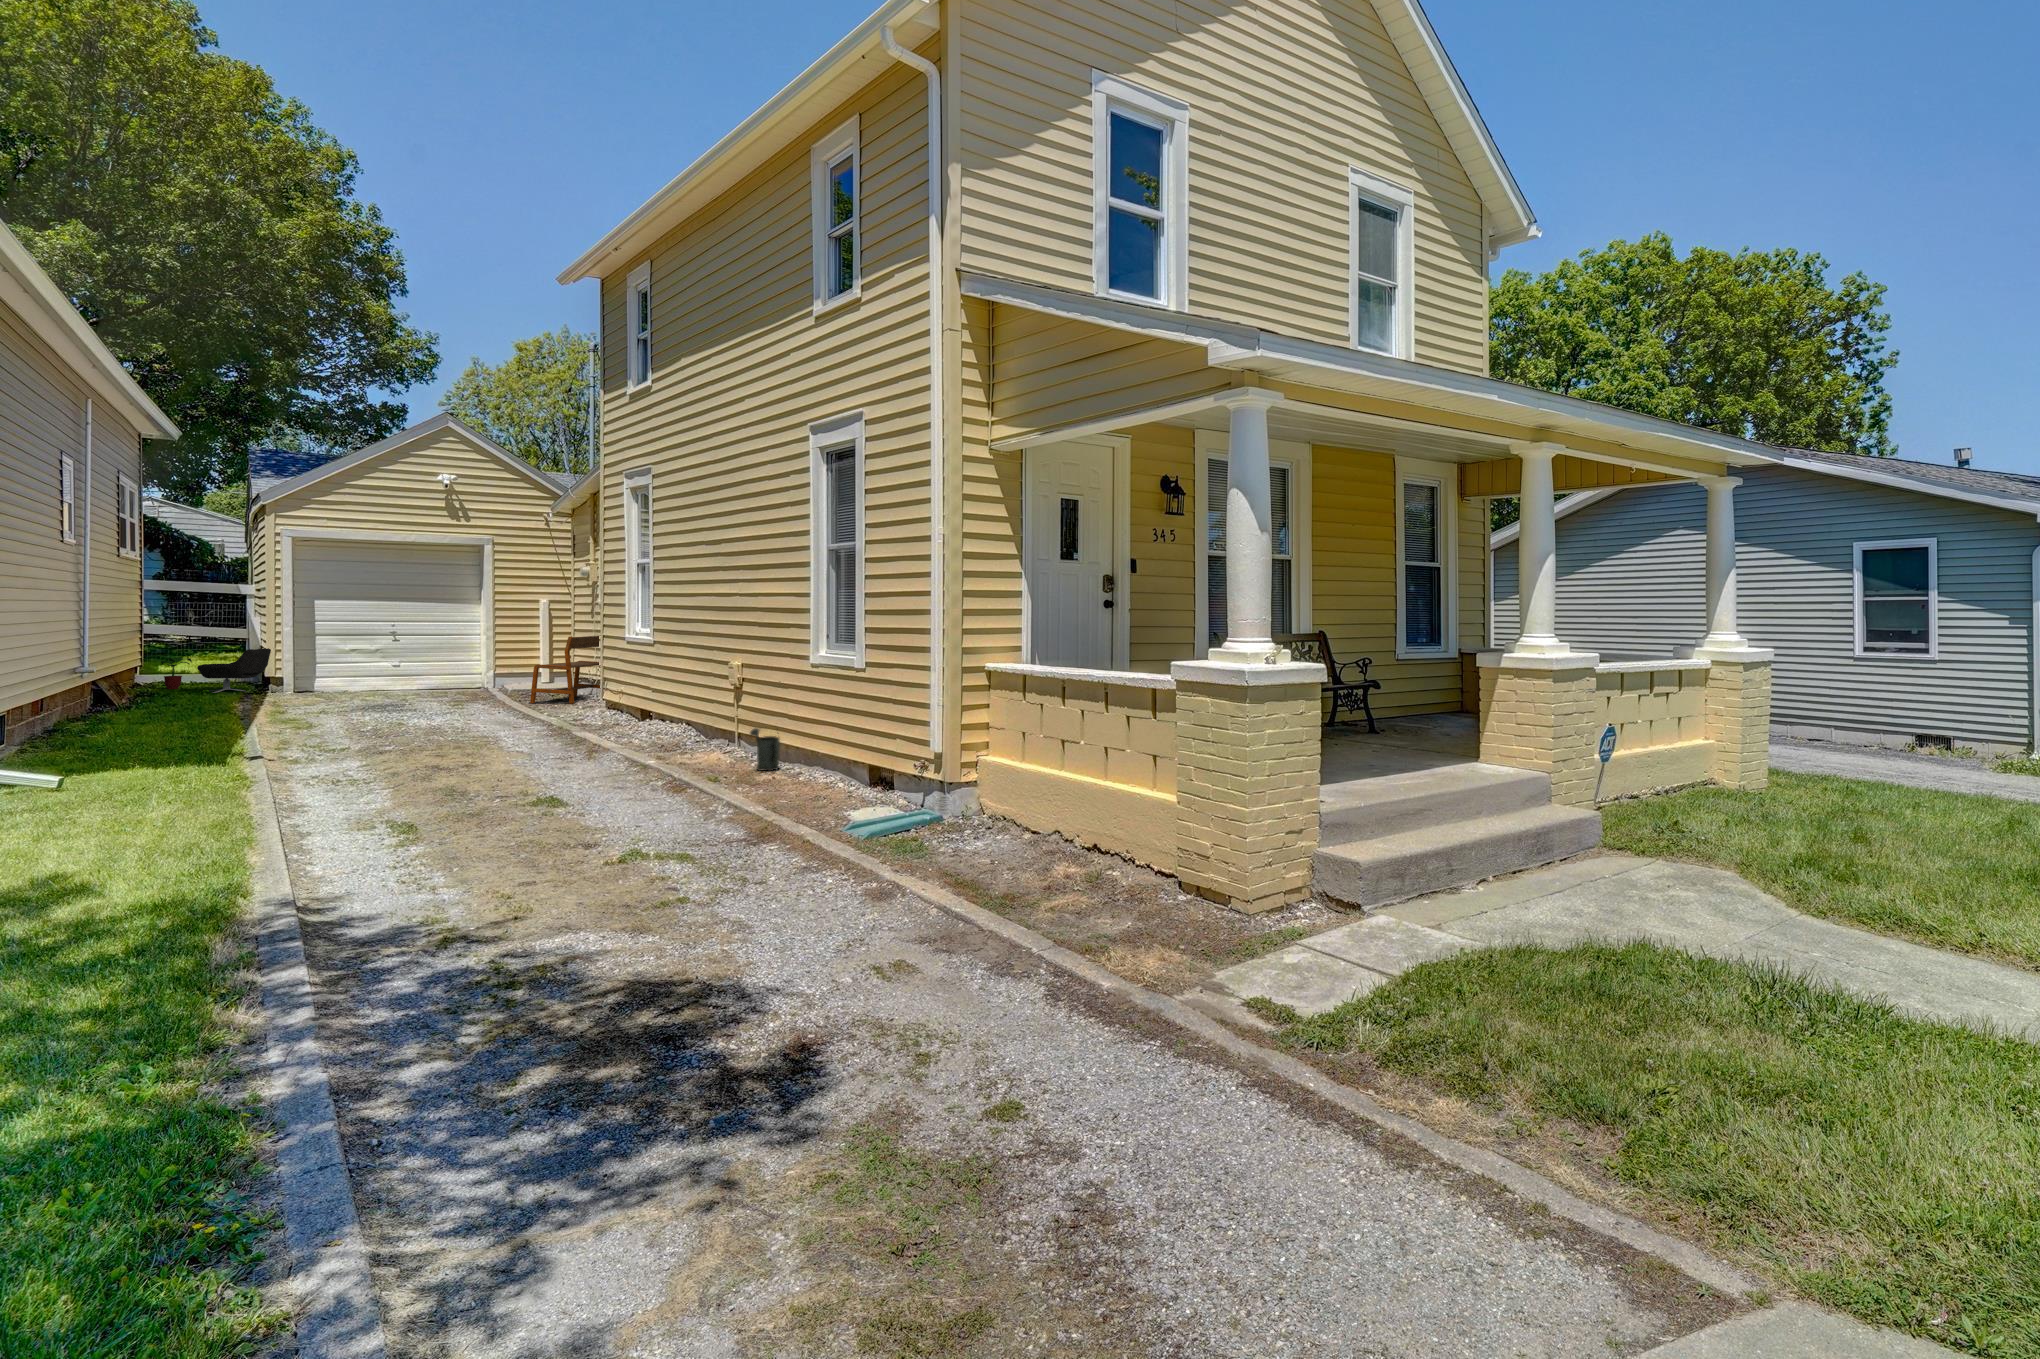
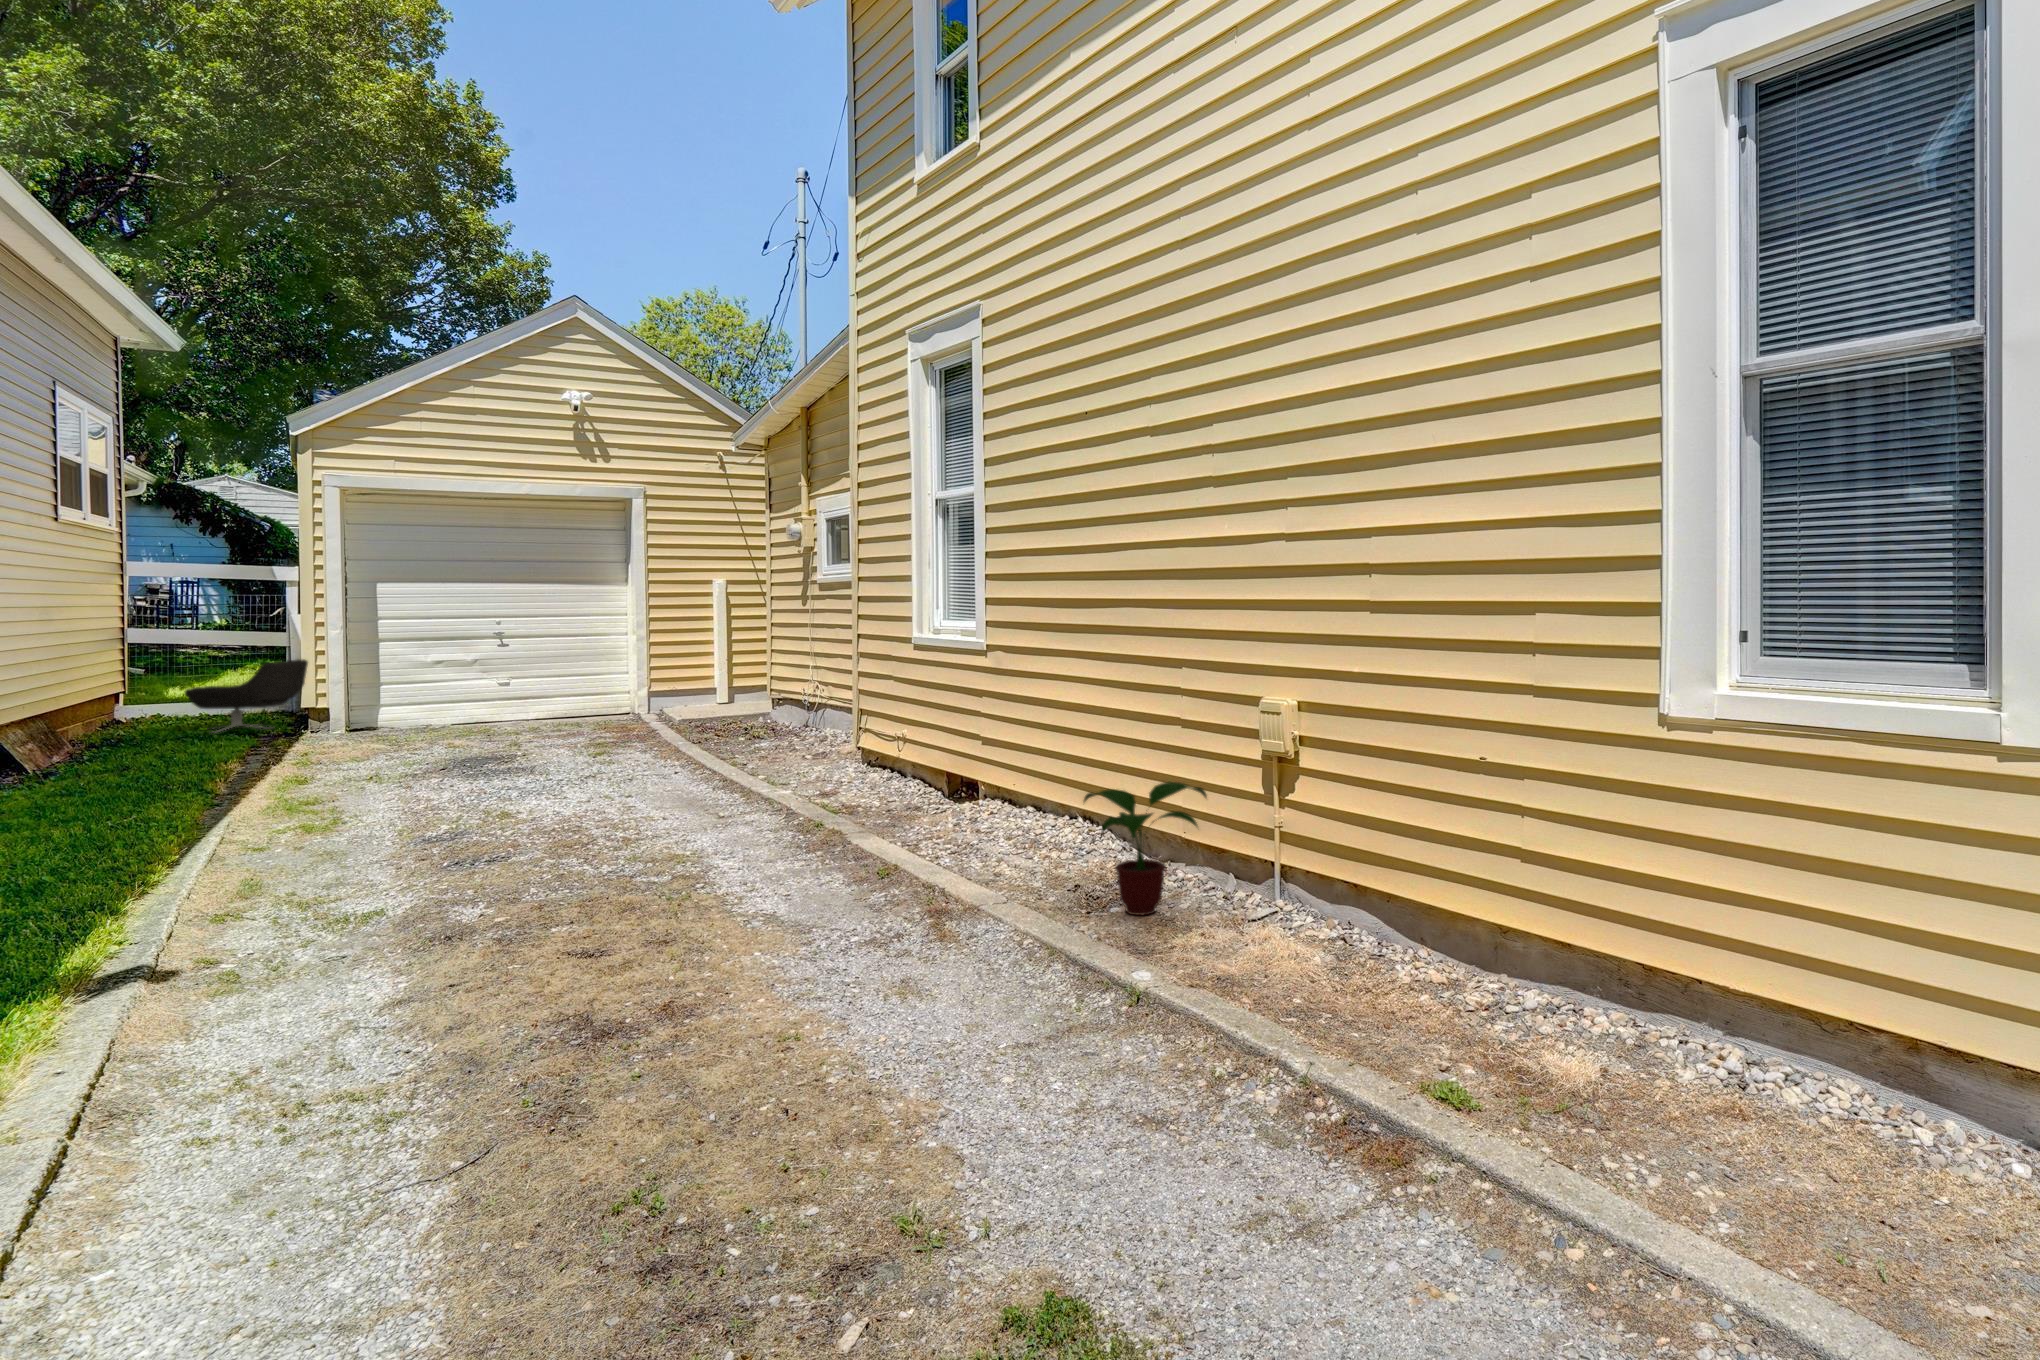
bench: present [530,636,601,704] -> none [722,630,842,747]
potted plant: present [145,655,192,689] -> present [1084,782,1207,915]
watering can: present [750,728,780,771] -> none [1608,933,1784,1108]

